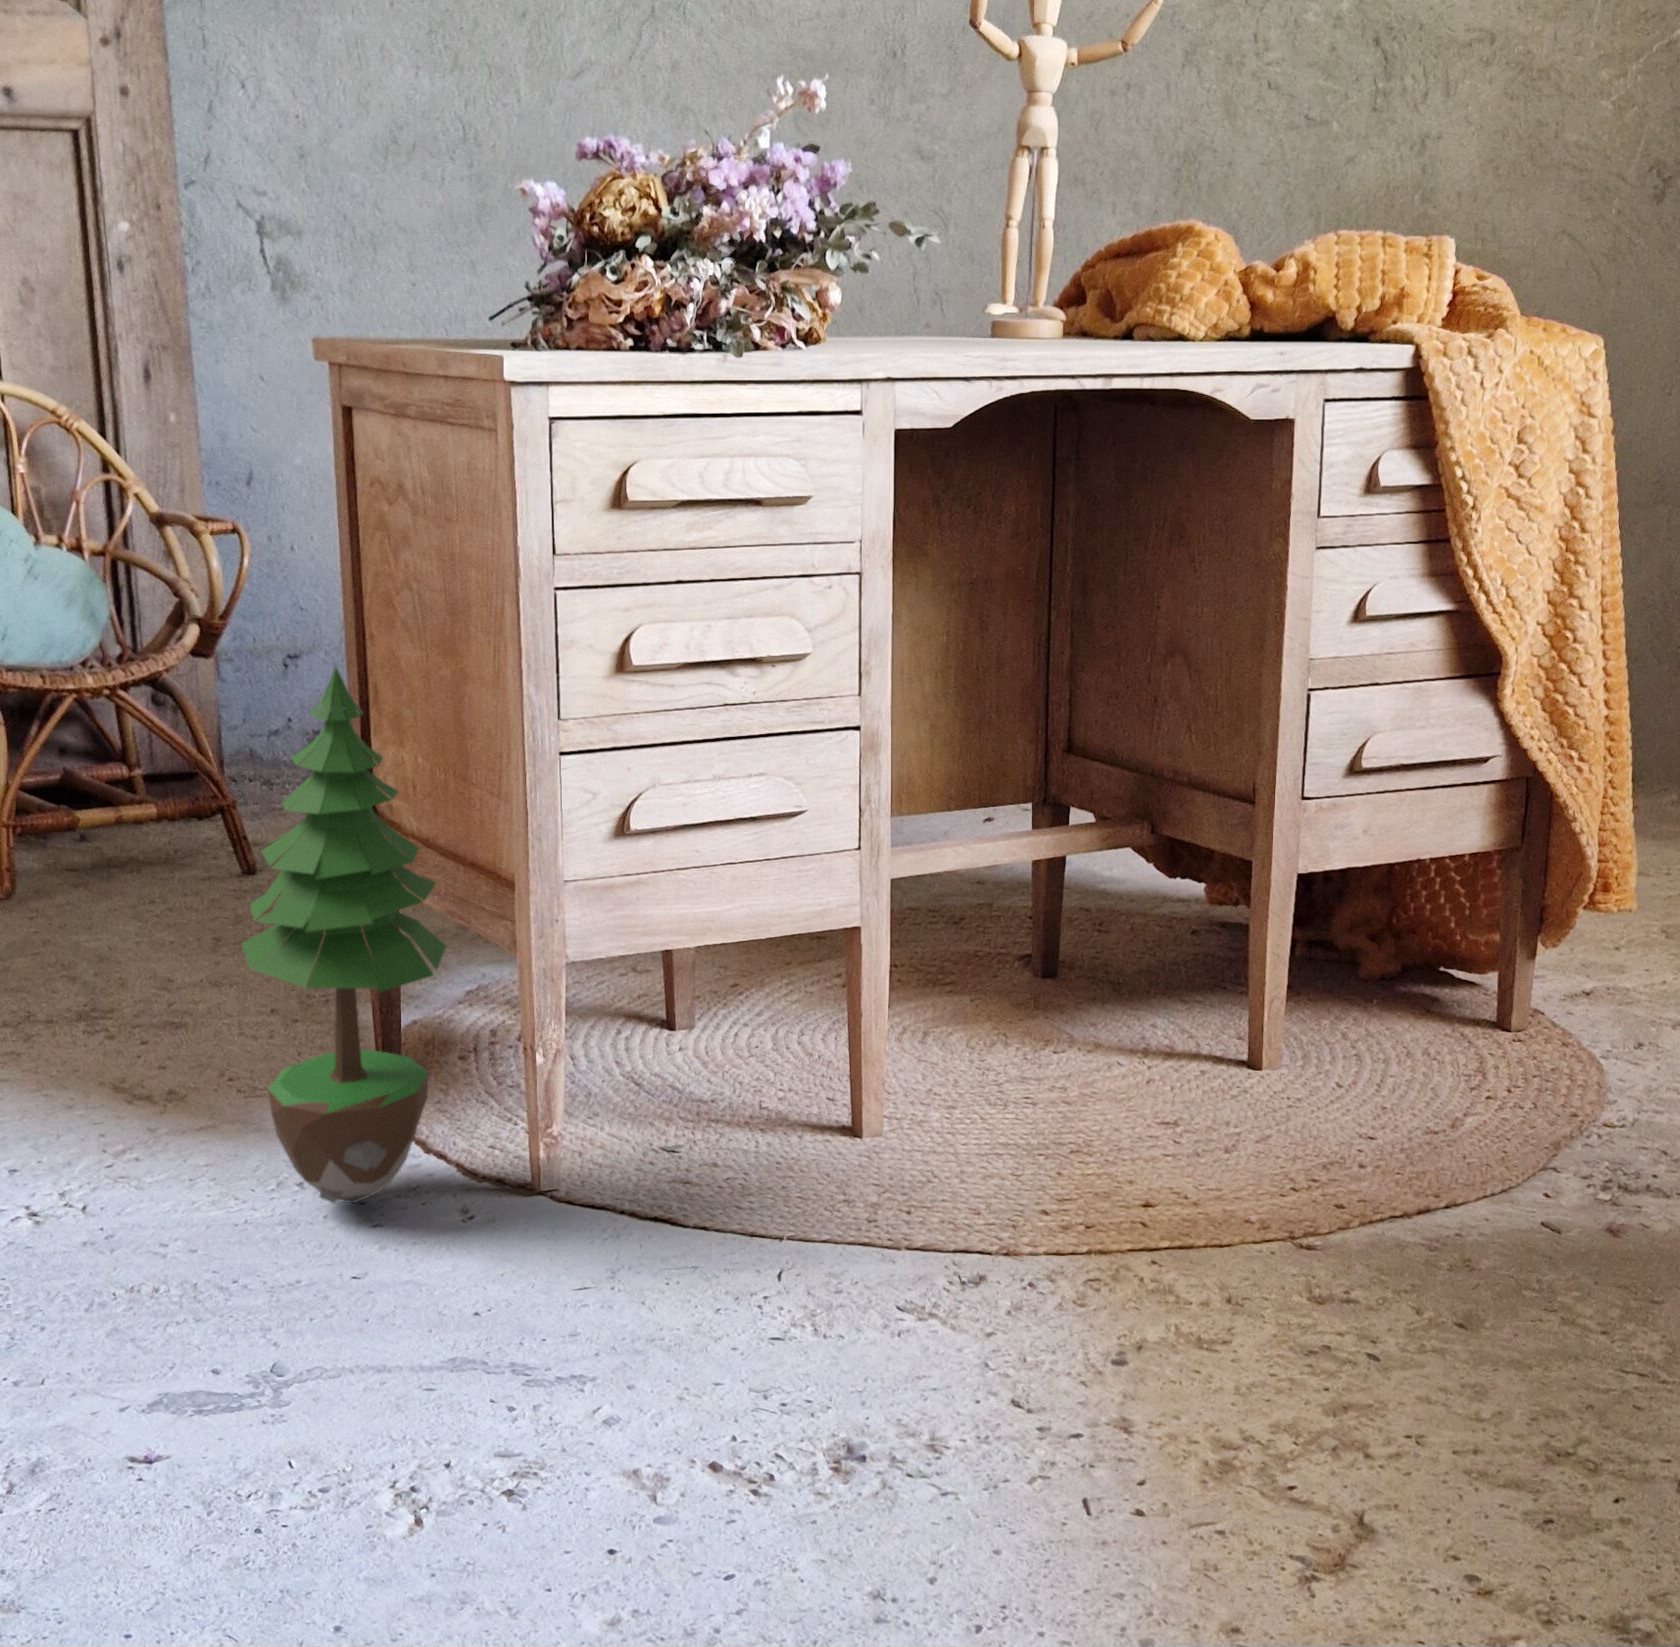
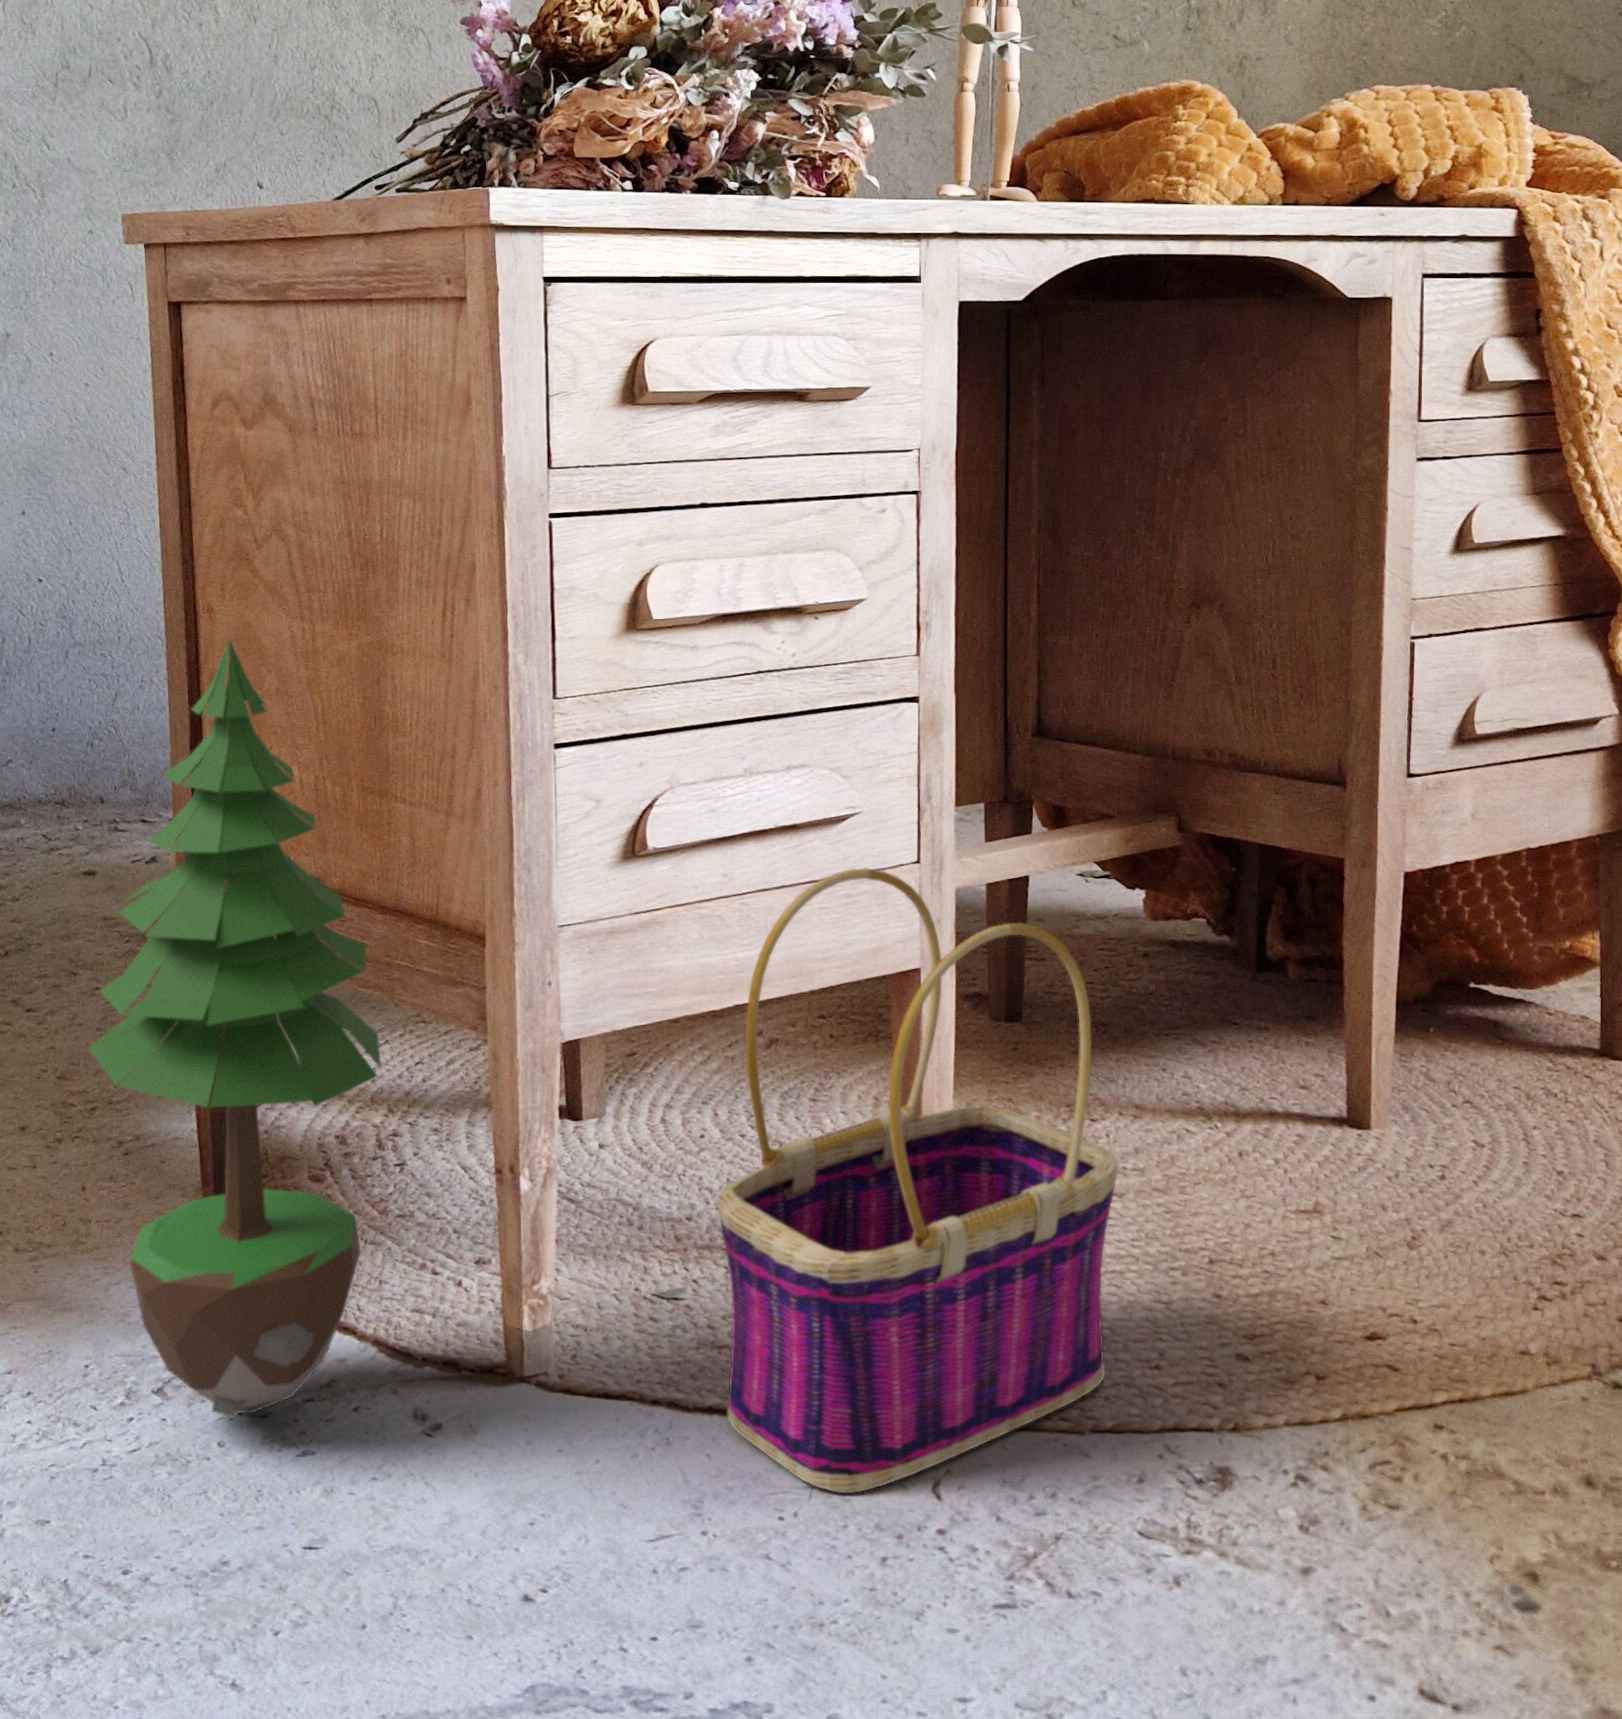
basket: none [667,848,972,1290] -> present [718,868,1118,1493]

